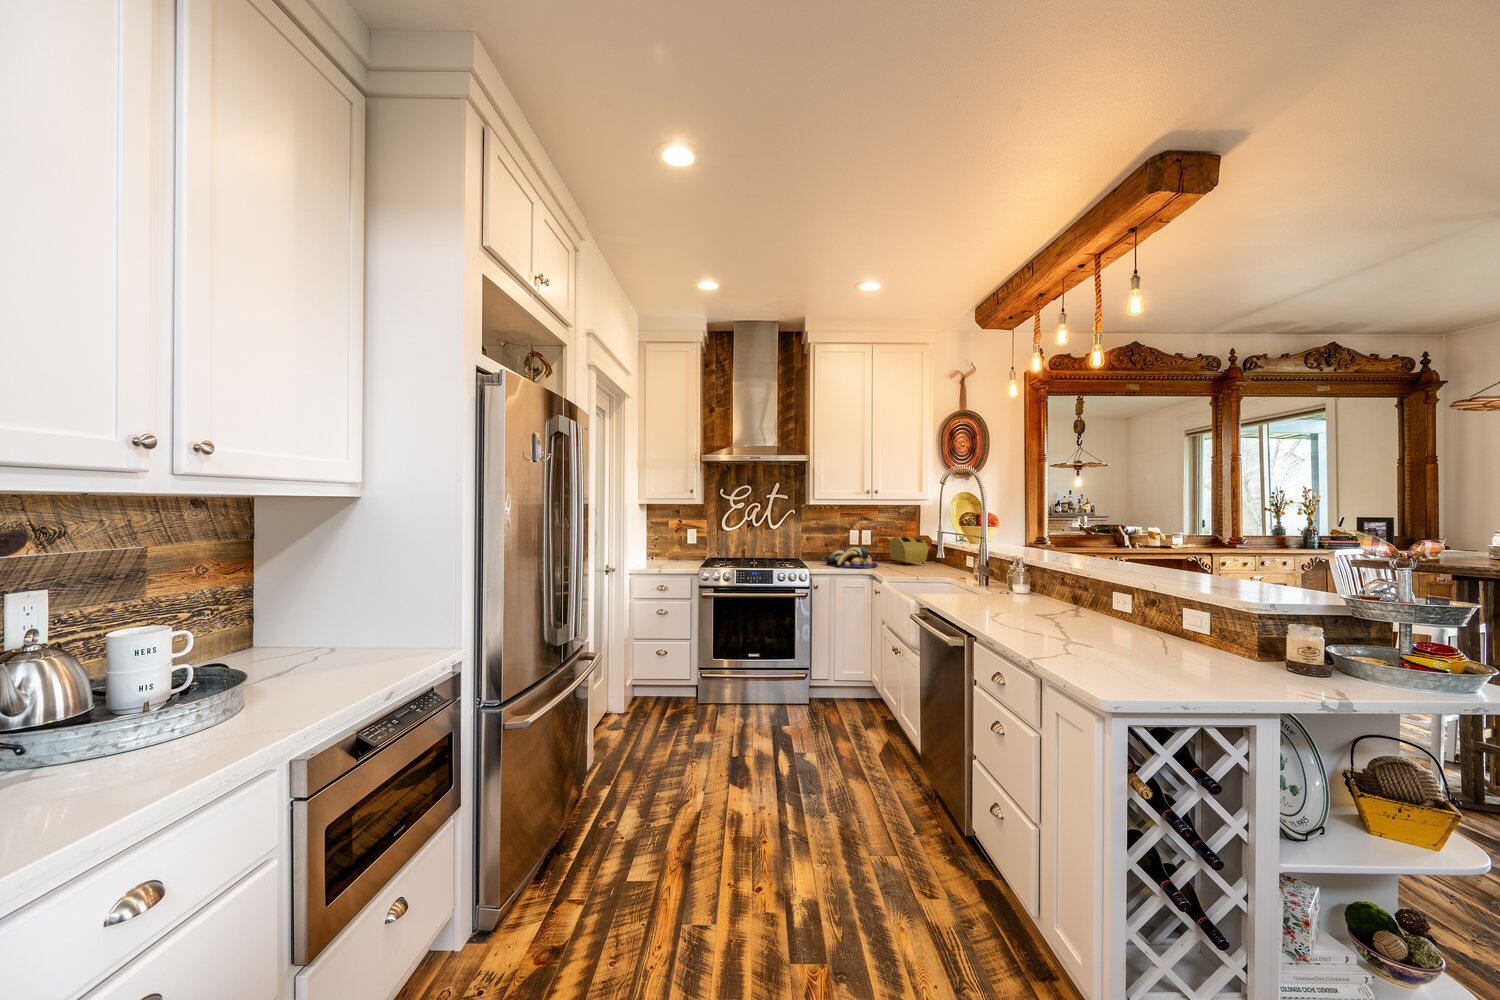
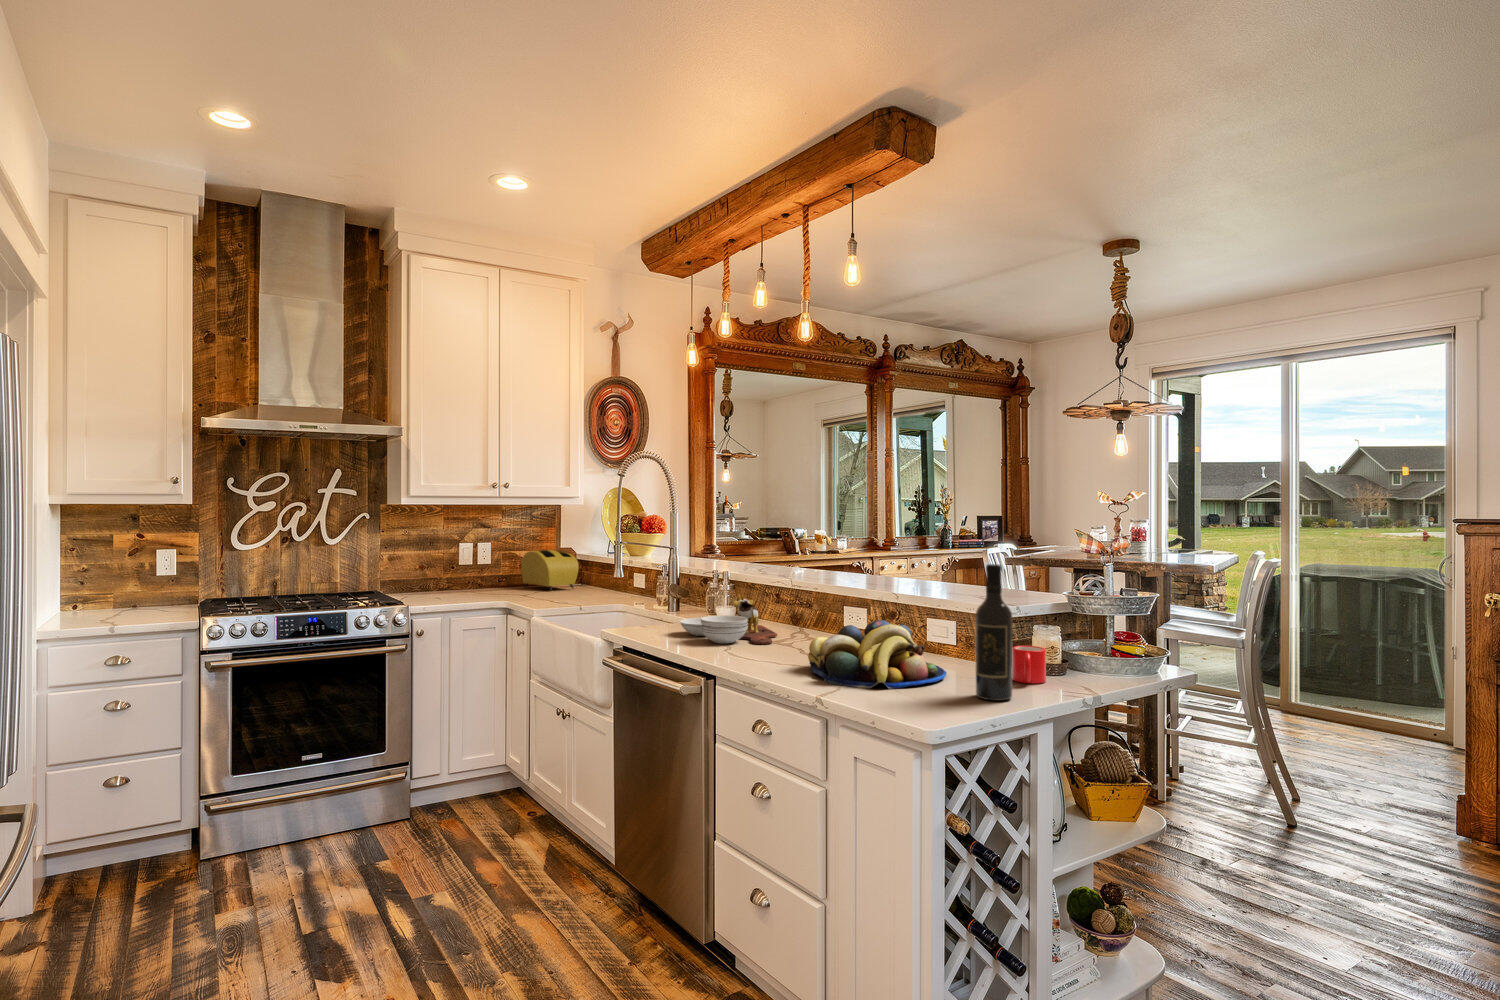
fruit bowl: present [826,547,878,568] -> present [808,620,947,689]
wine bottle: none [1190,562,1232,689] -> present [975,564,1012,701]
cutting board: none [969,576,1049,617] -> present [680,595,777,644]
mug: none [1255,643,1296,682] -> present [1012,646,1046,683]

